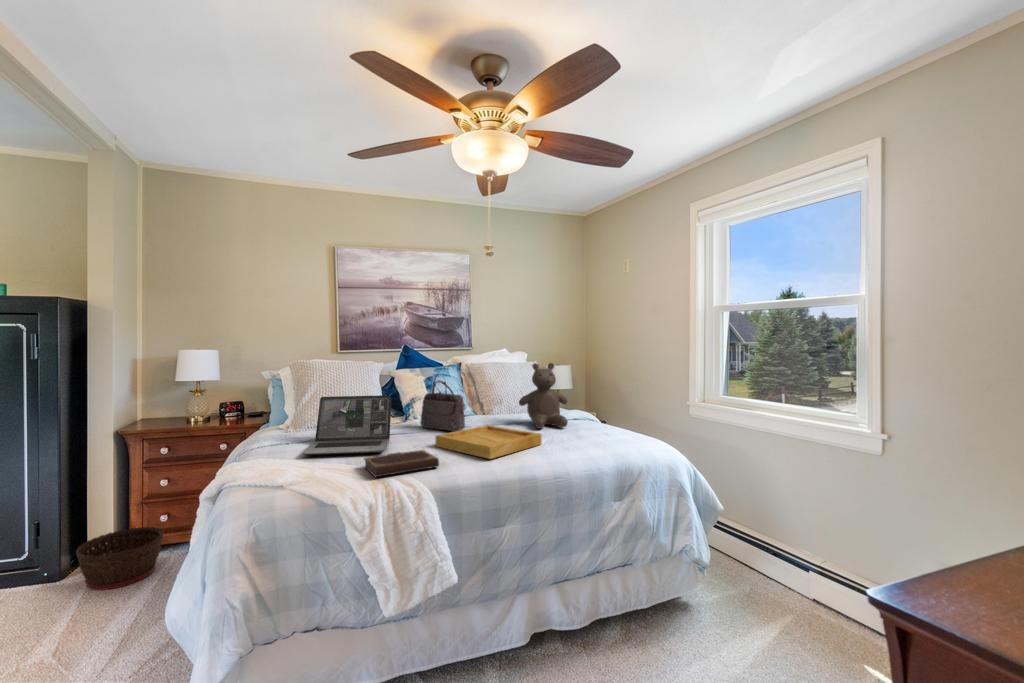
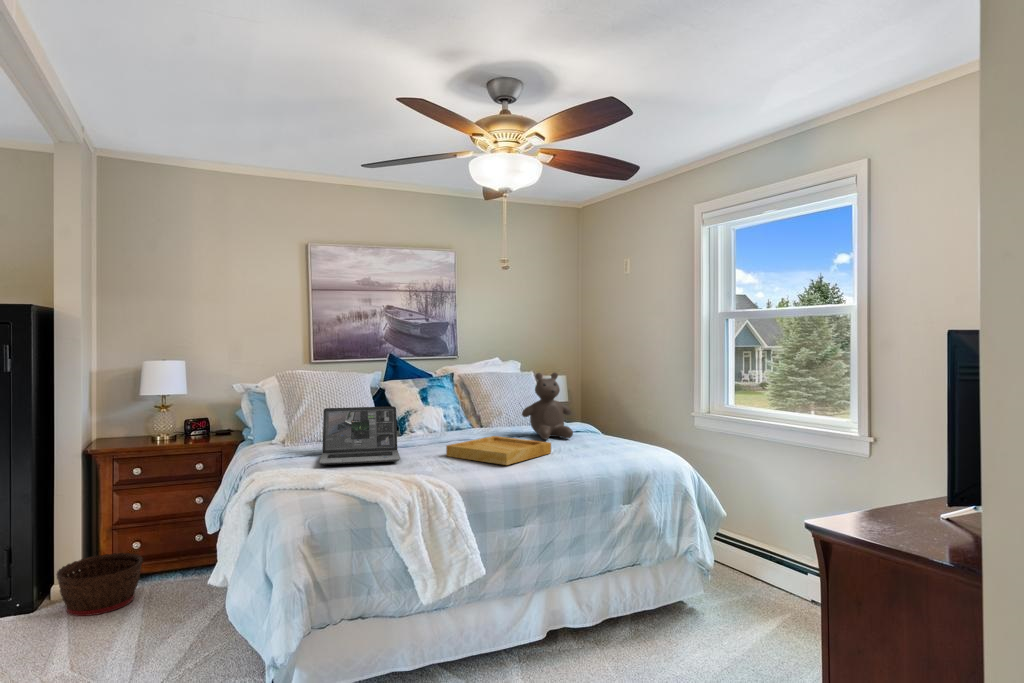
handbag: present [421,375,465,432] -> none [421,385,469,444]
notebook: present [364,450,439,477] -> none [387,457,461,481]

